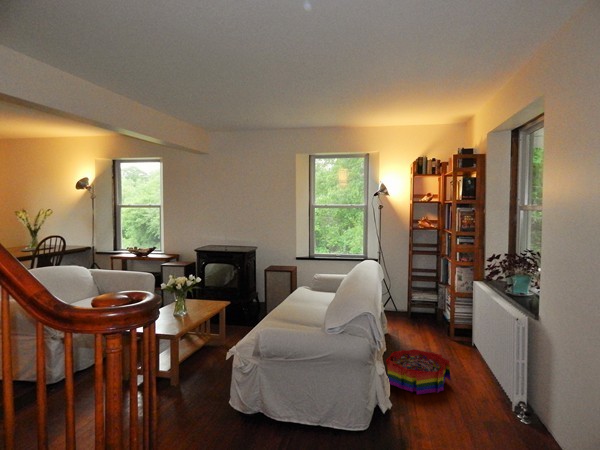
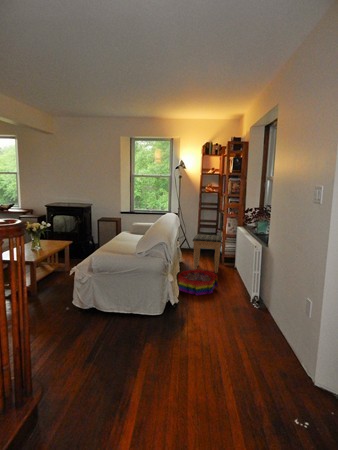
footstool: none [405,292,450,354] -> present [193,234,222,273]

